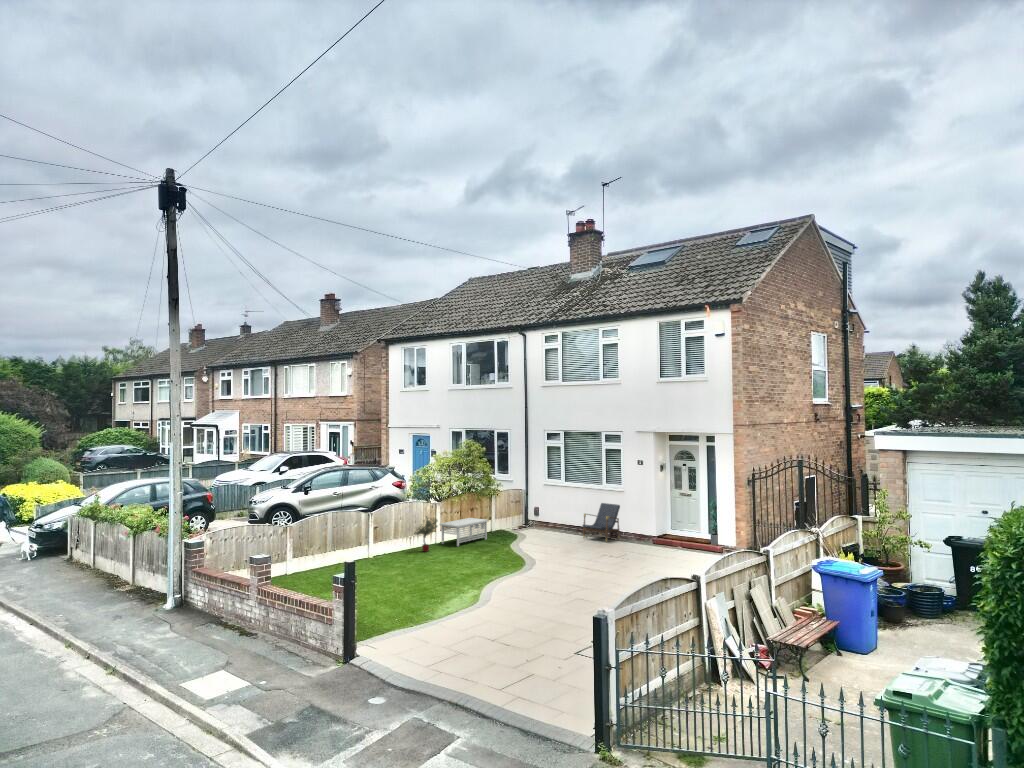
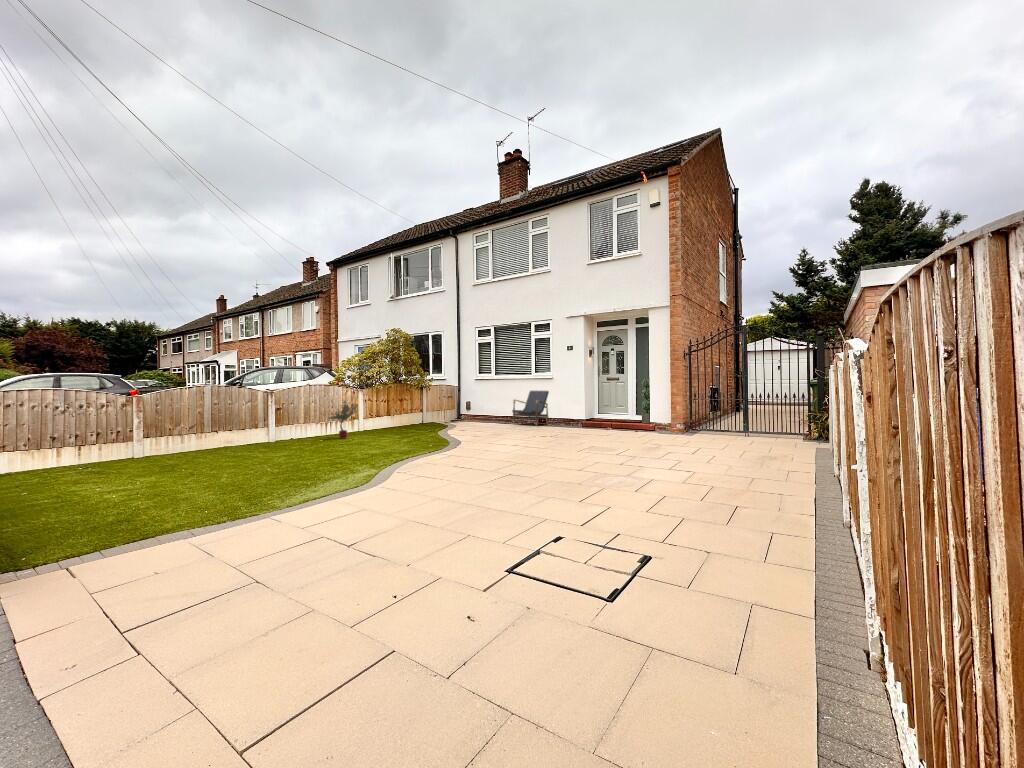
storage bench: present [440,518,488,546] -> none [363,407,417,433]

